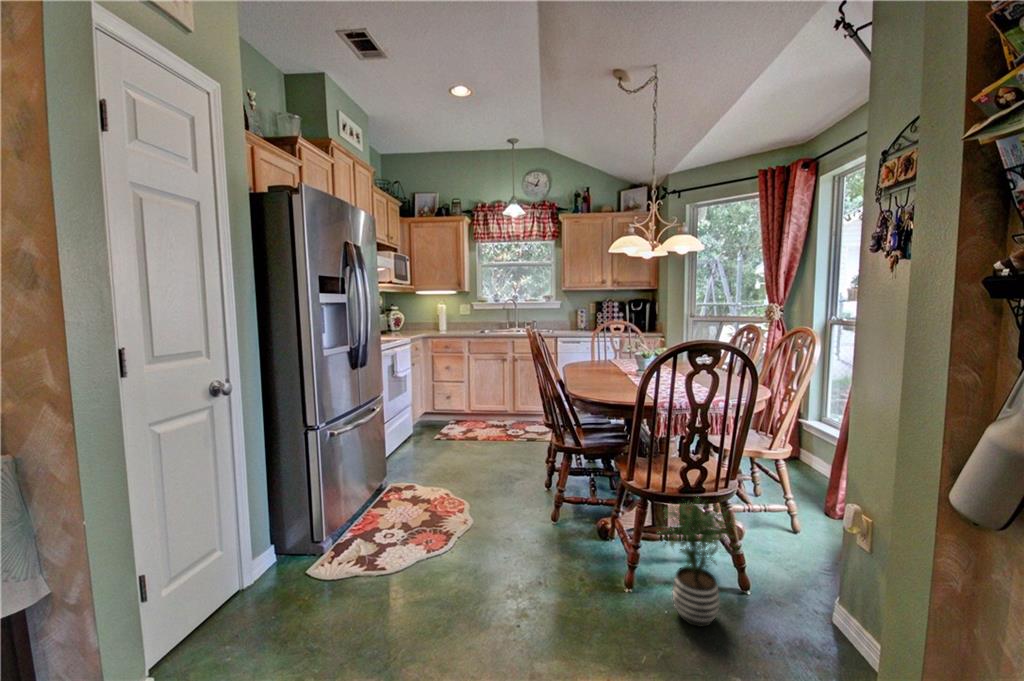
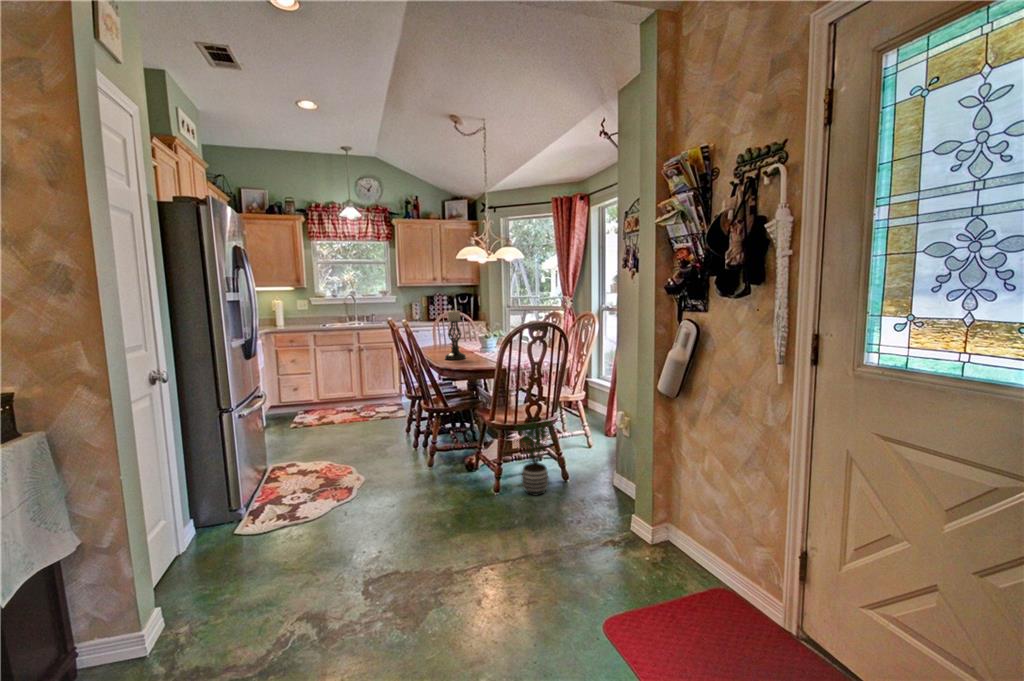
candle holder: none [580,318,609,387] -> present [445,309,466,360]

